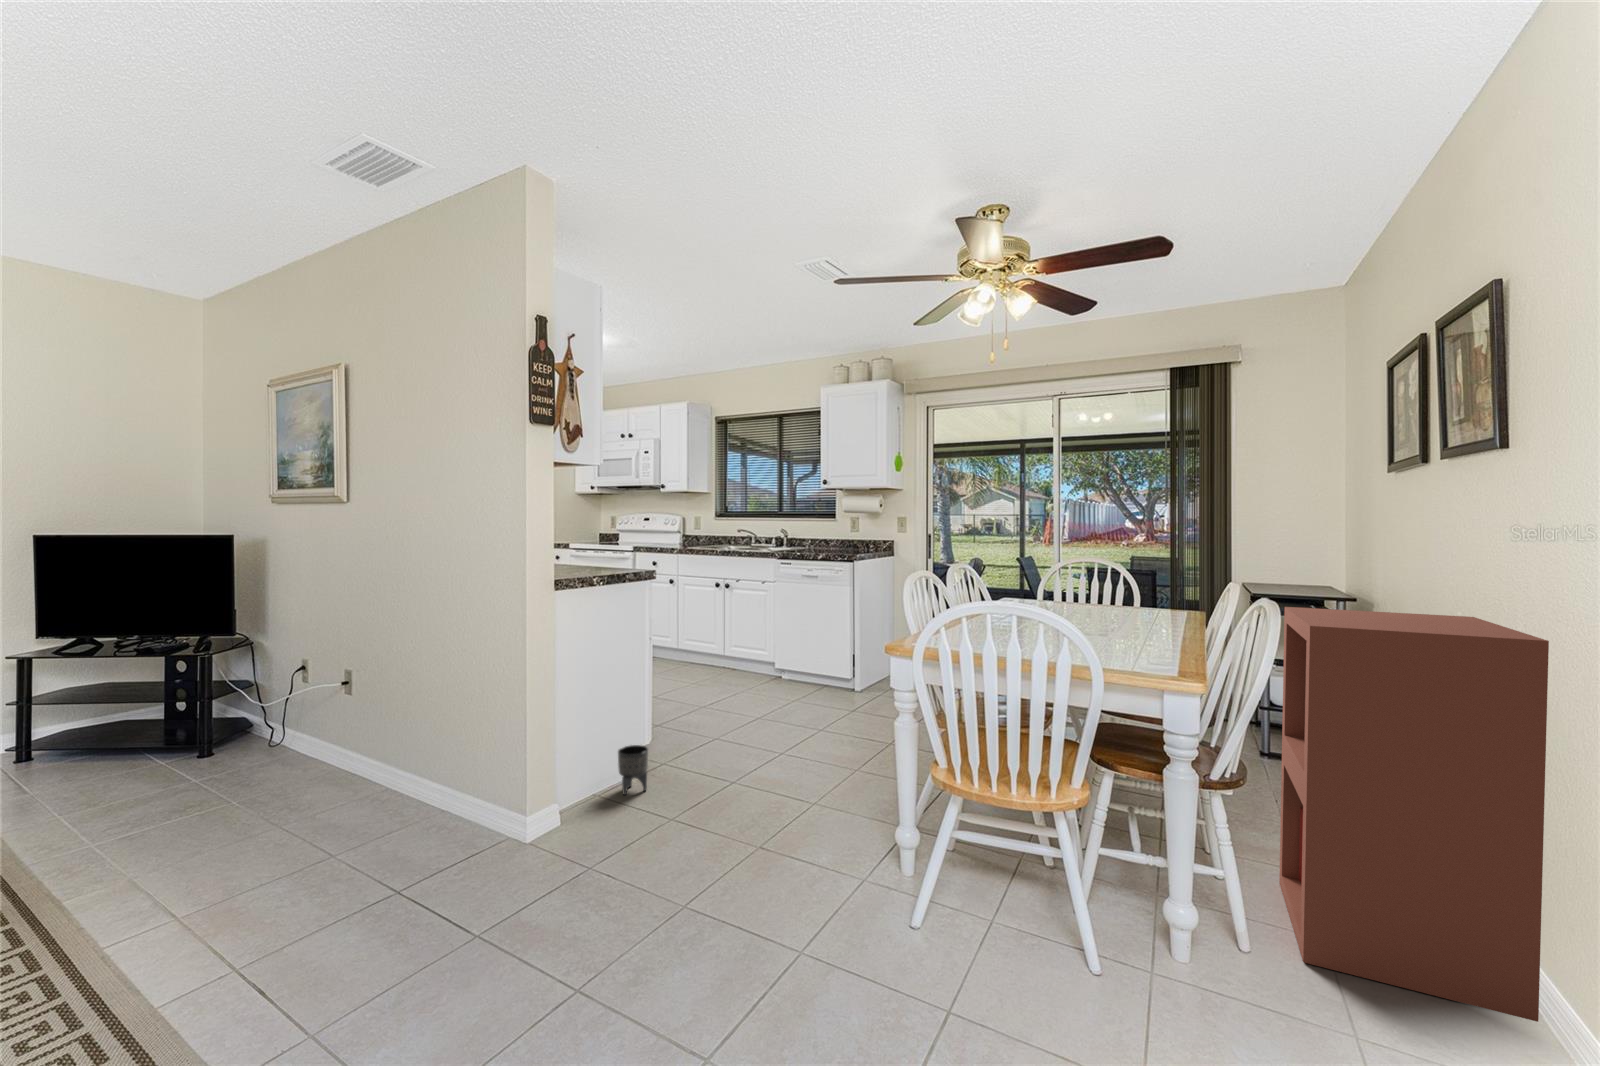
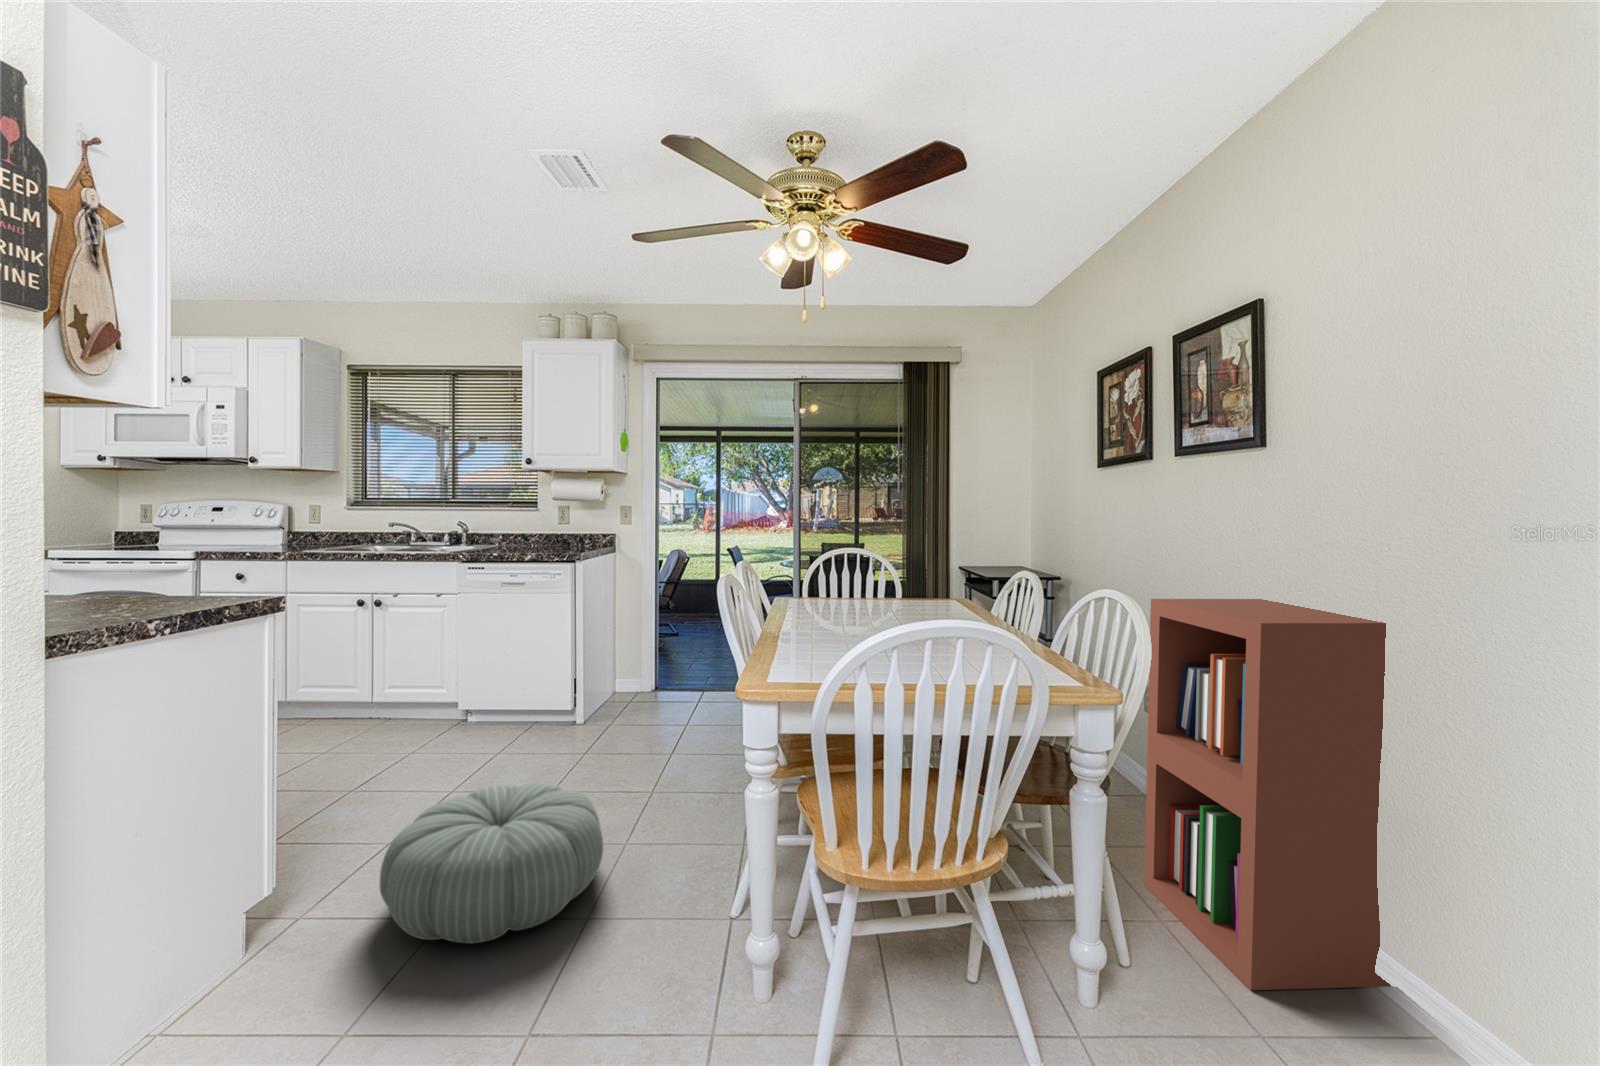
pouf: none [695,705,824,789] -> present [380,782,603,944]
planter: present [618,745,648,795] -> none [215,921,289,1033]

